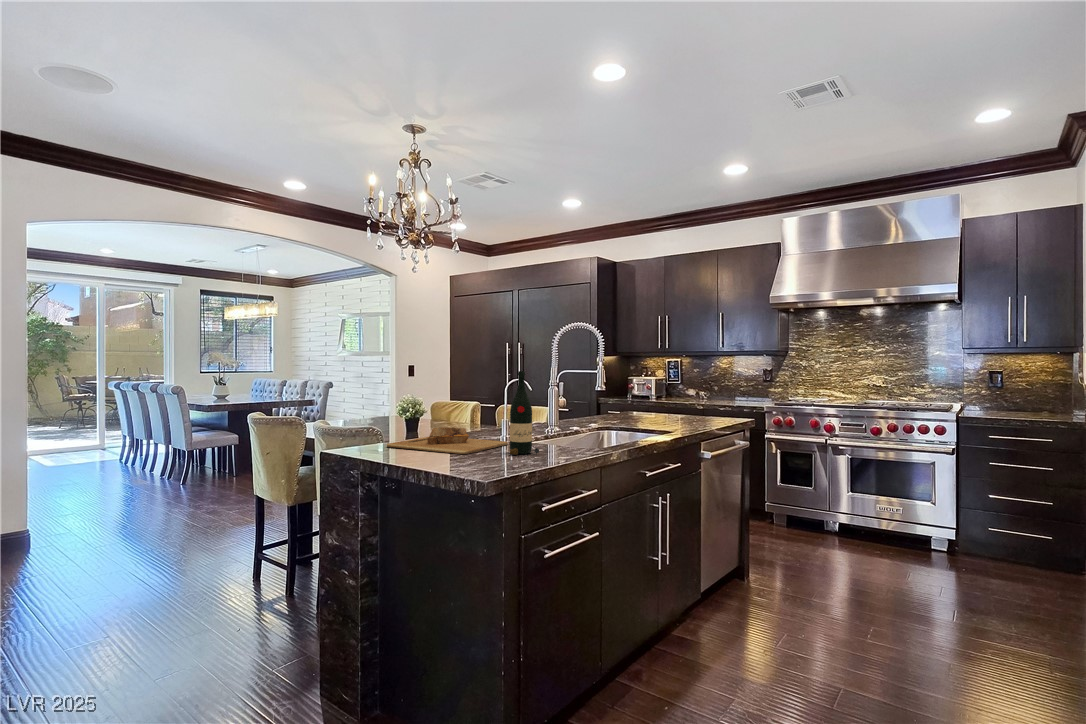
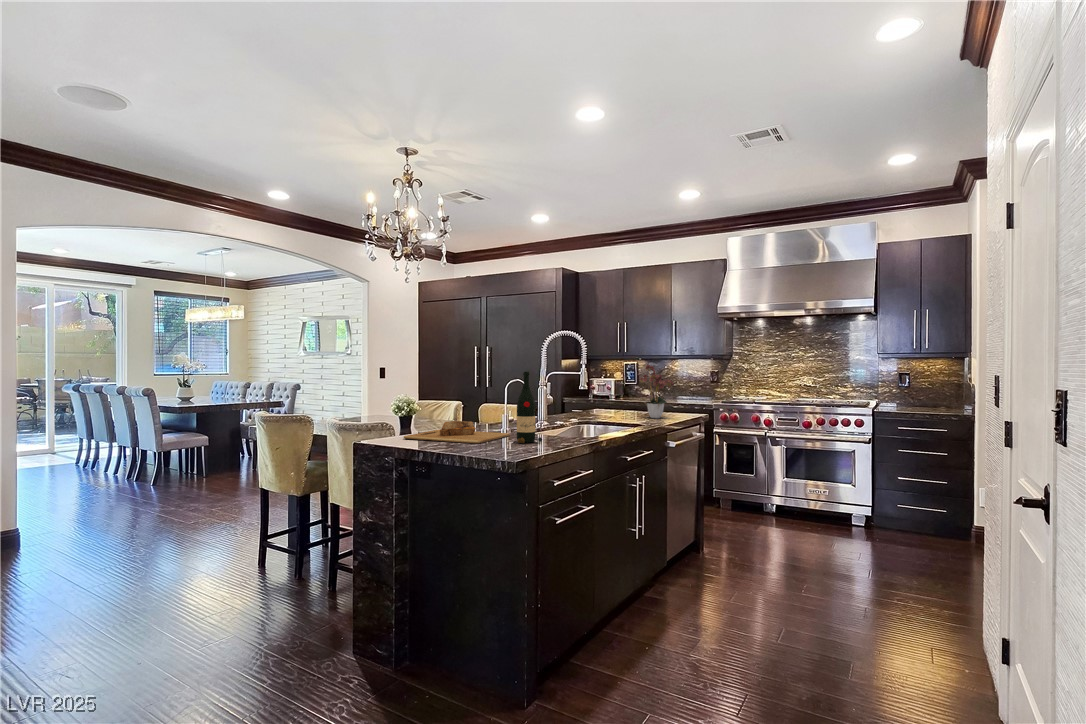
flower arrangement: none [669,360,714,424] -> present [640,365,674,418]

